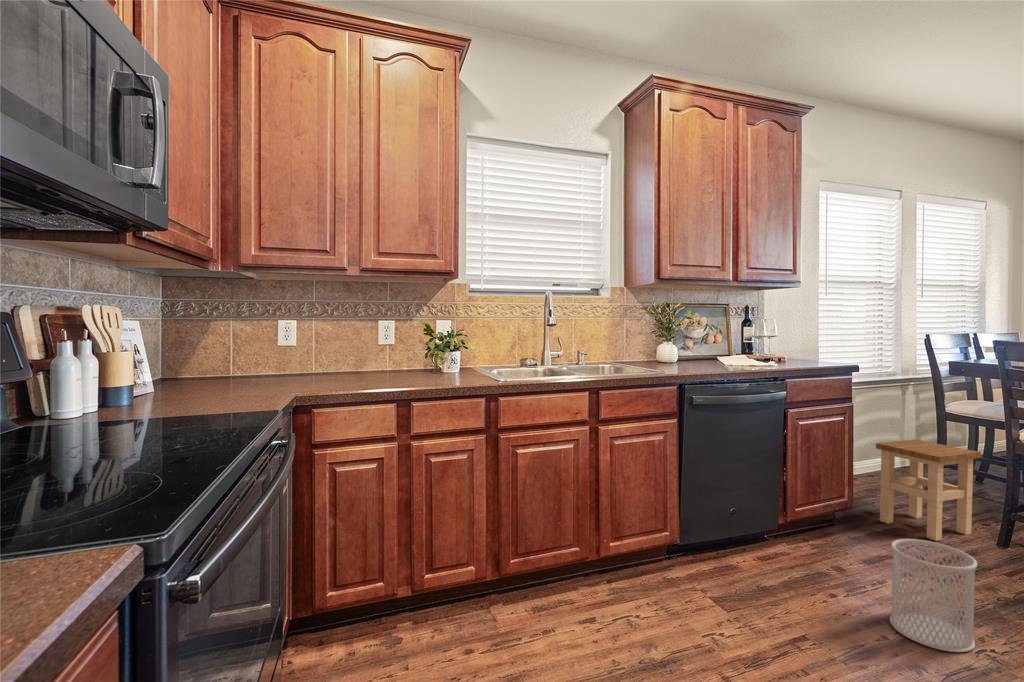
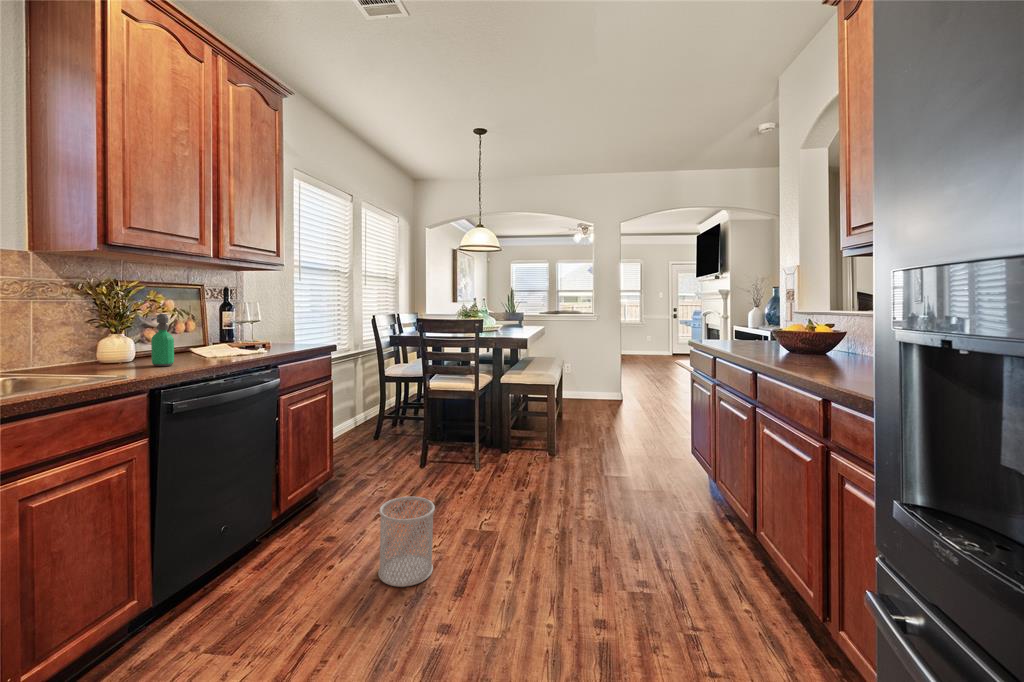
soap dispenser: none [685,326,701,368] -> present [151,314,174,366]
stool: present [876,439,981,541] -> none [348,405,413,484]

